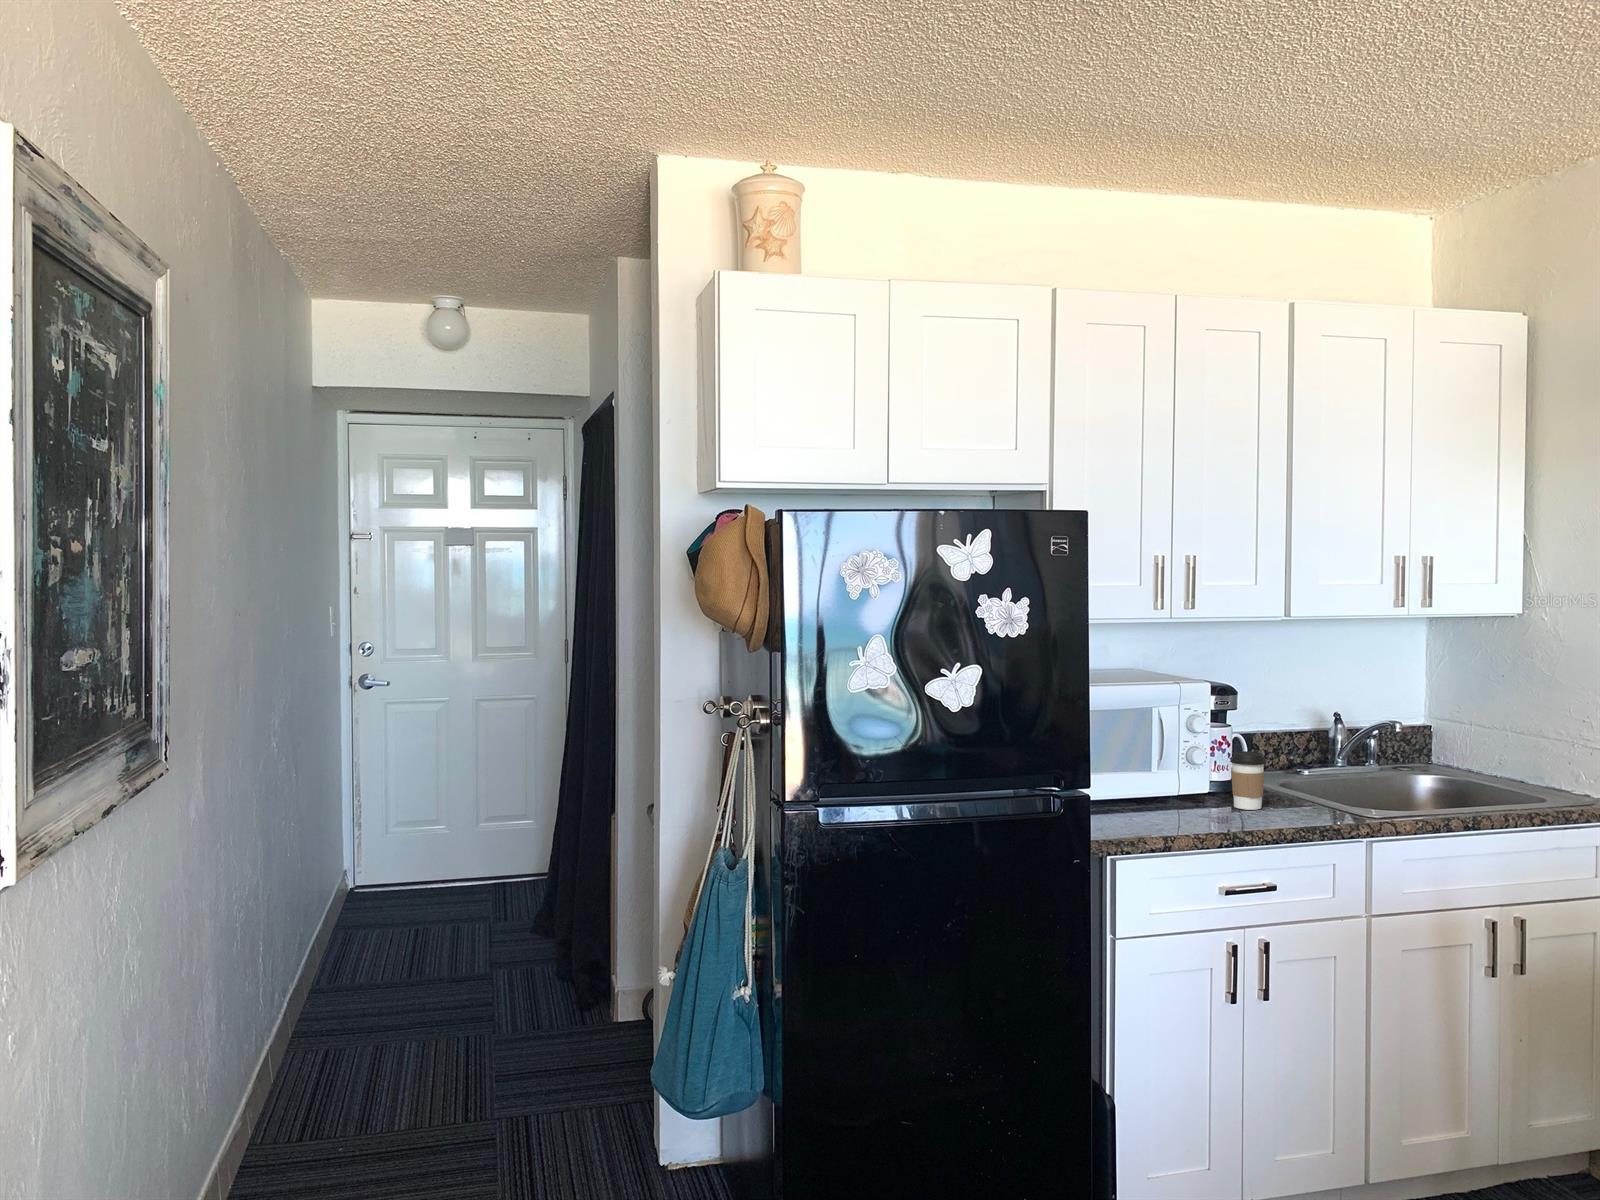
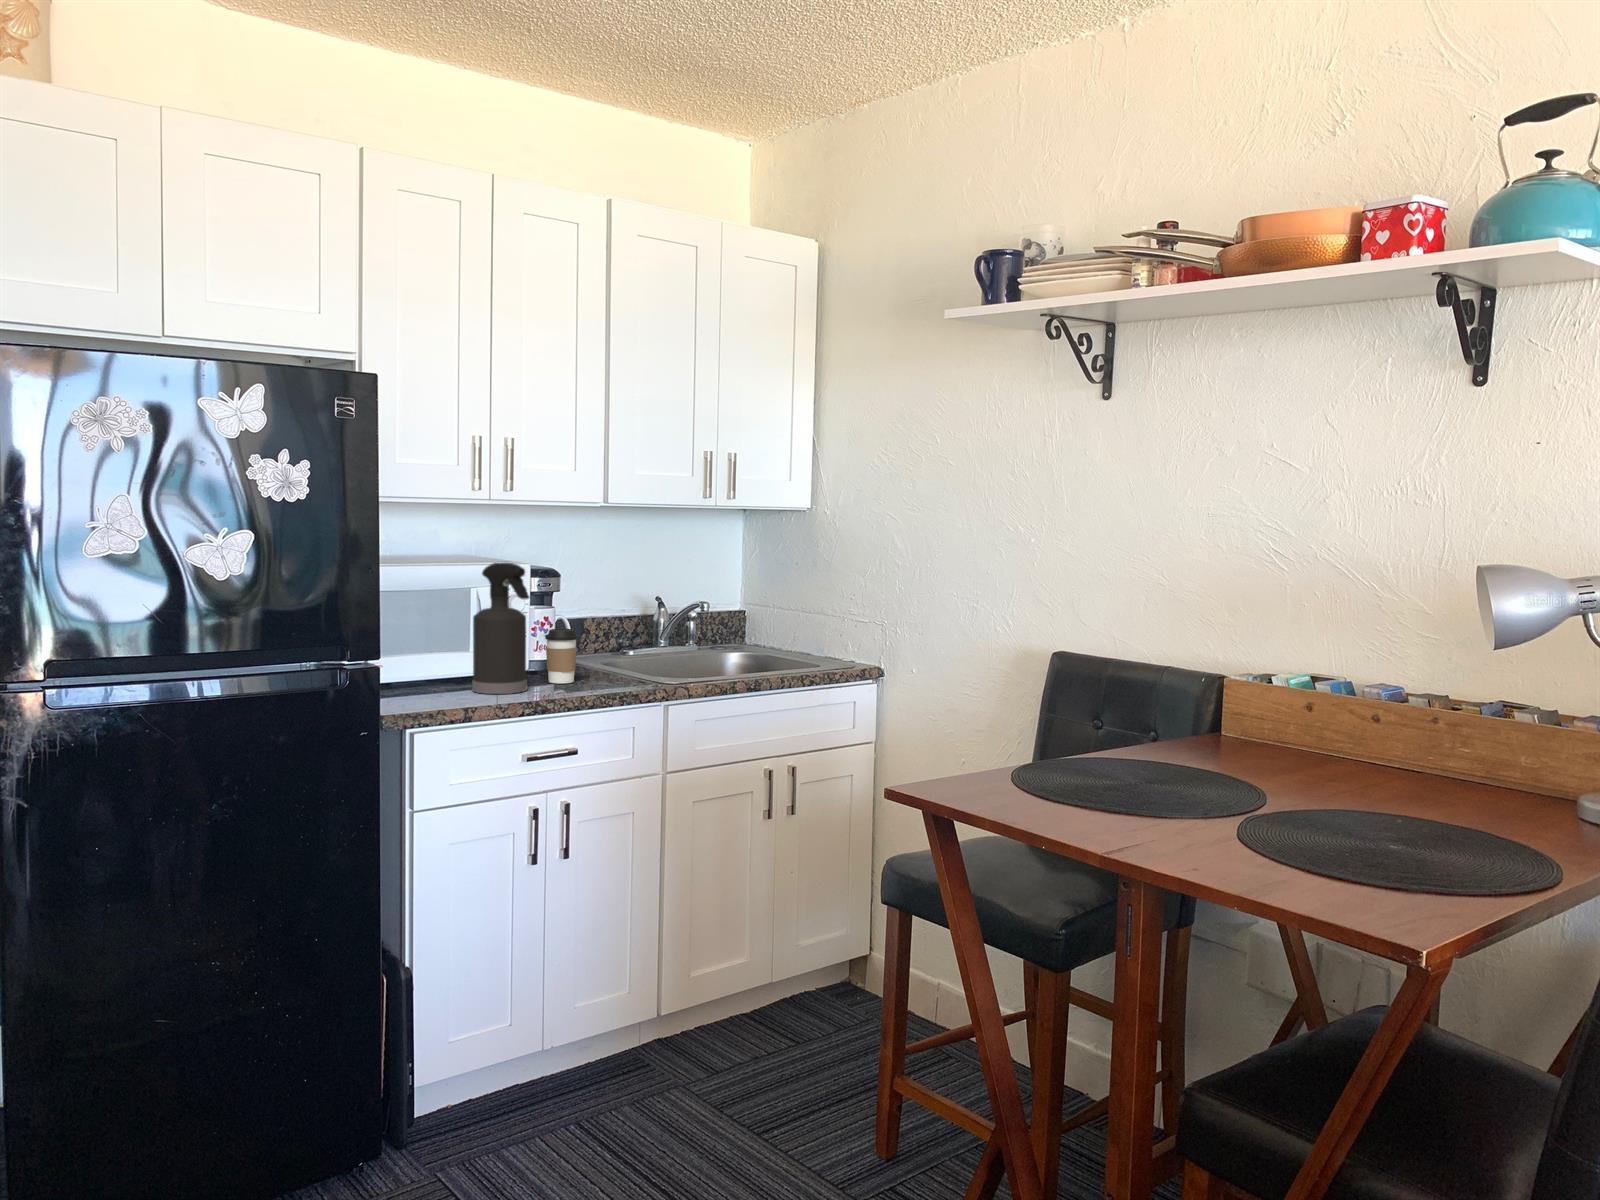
spray bottle: none [1159,685,1222,821] -> present [472,563,529,694]

